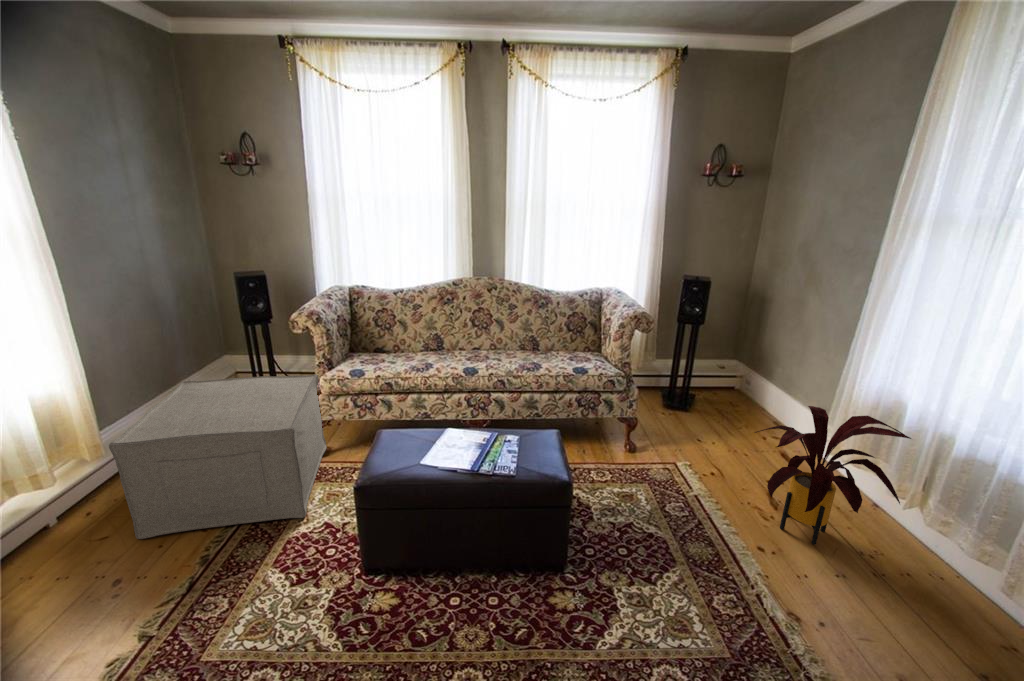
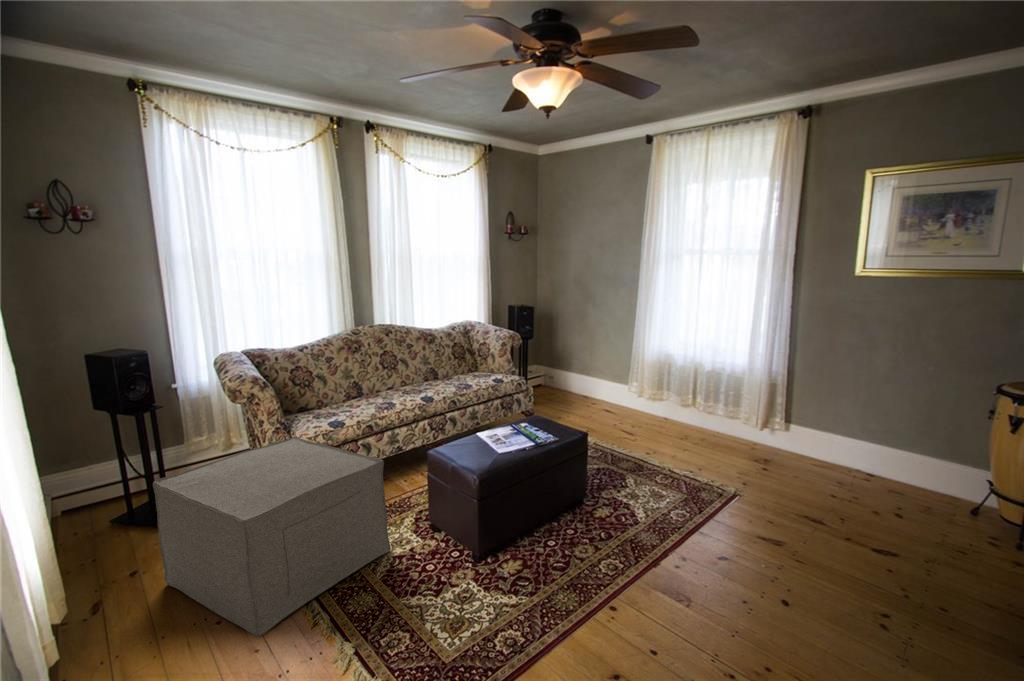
house plant: present [755,406,911,545] -> none [617,360,693,438]

